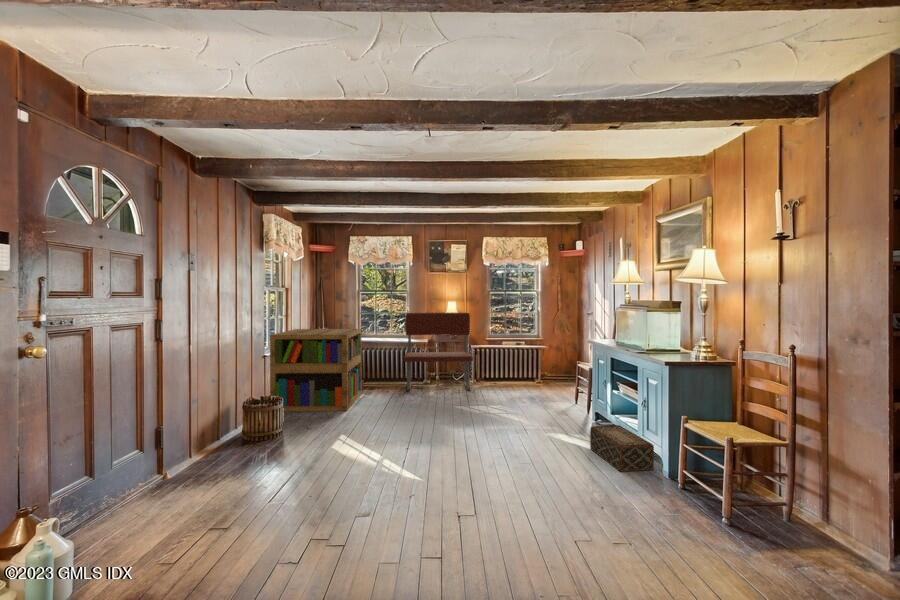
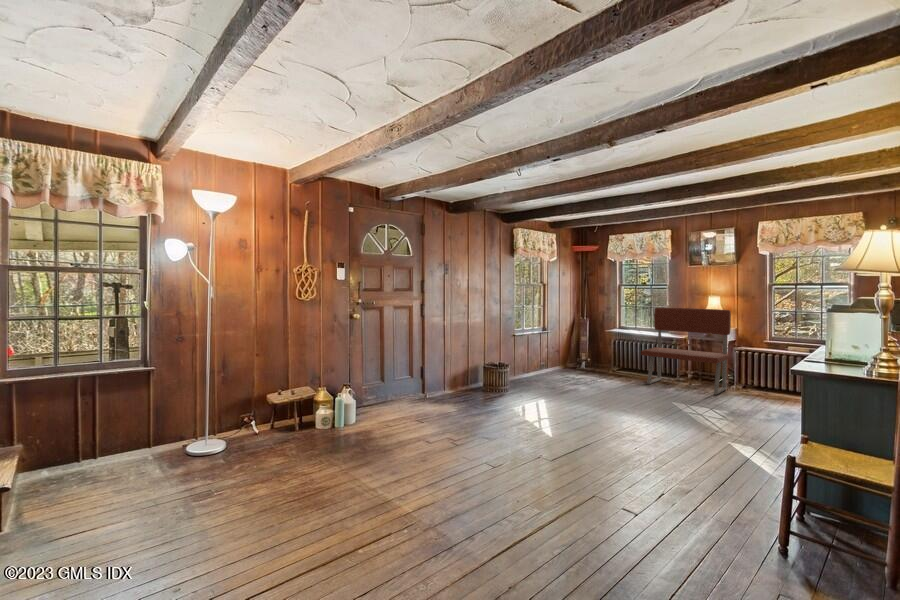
bookshelf: present [270,329,362,411] -> none [518,317,602,388]
woven basket: present [590,425,654,472] -> none [737,442,793,501]

